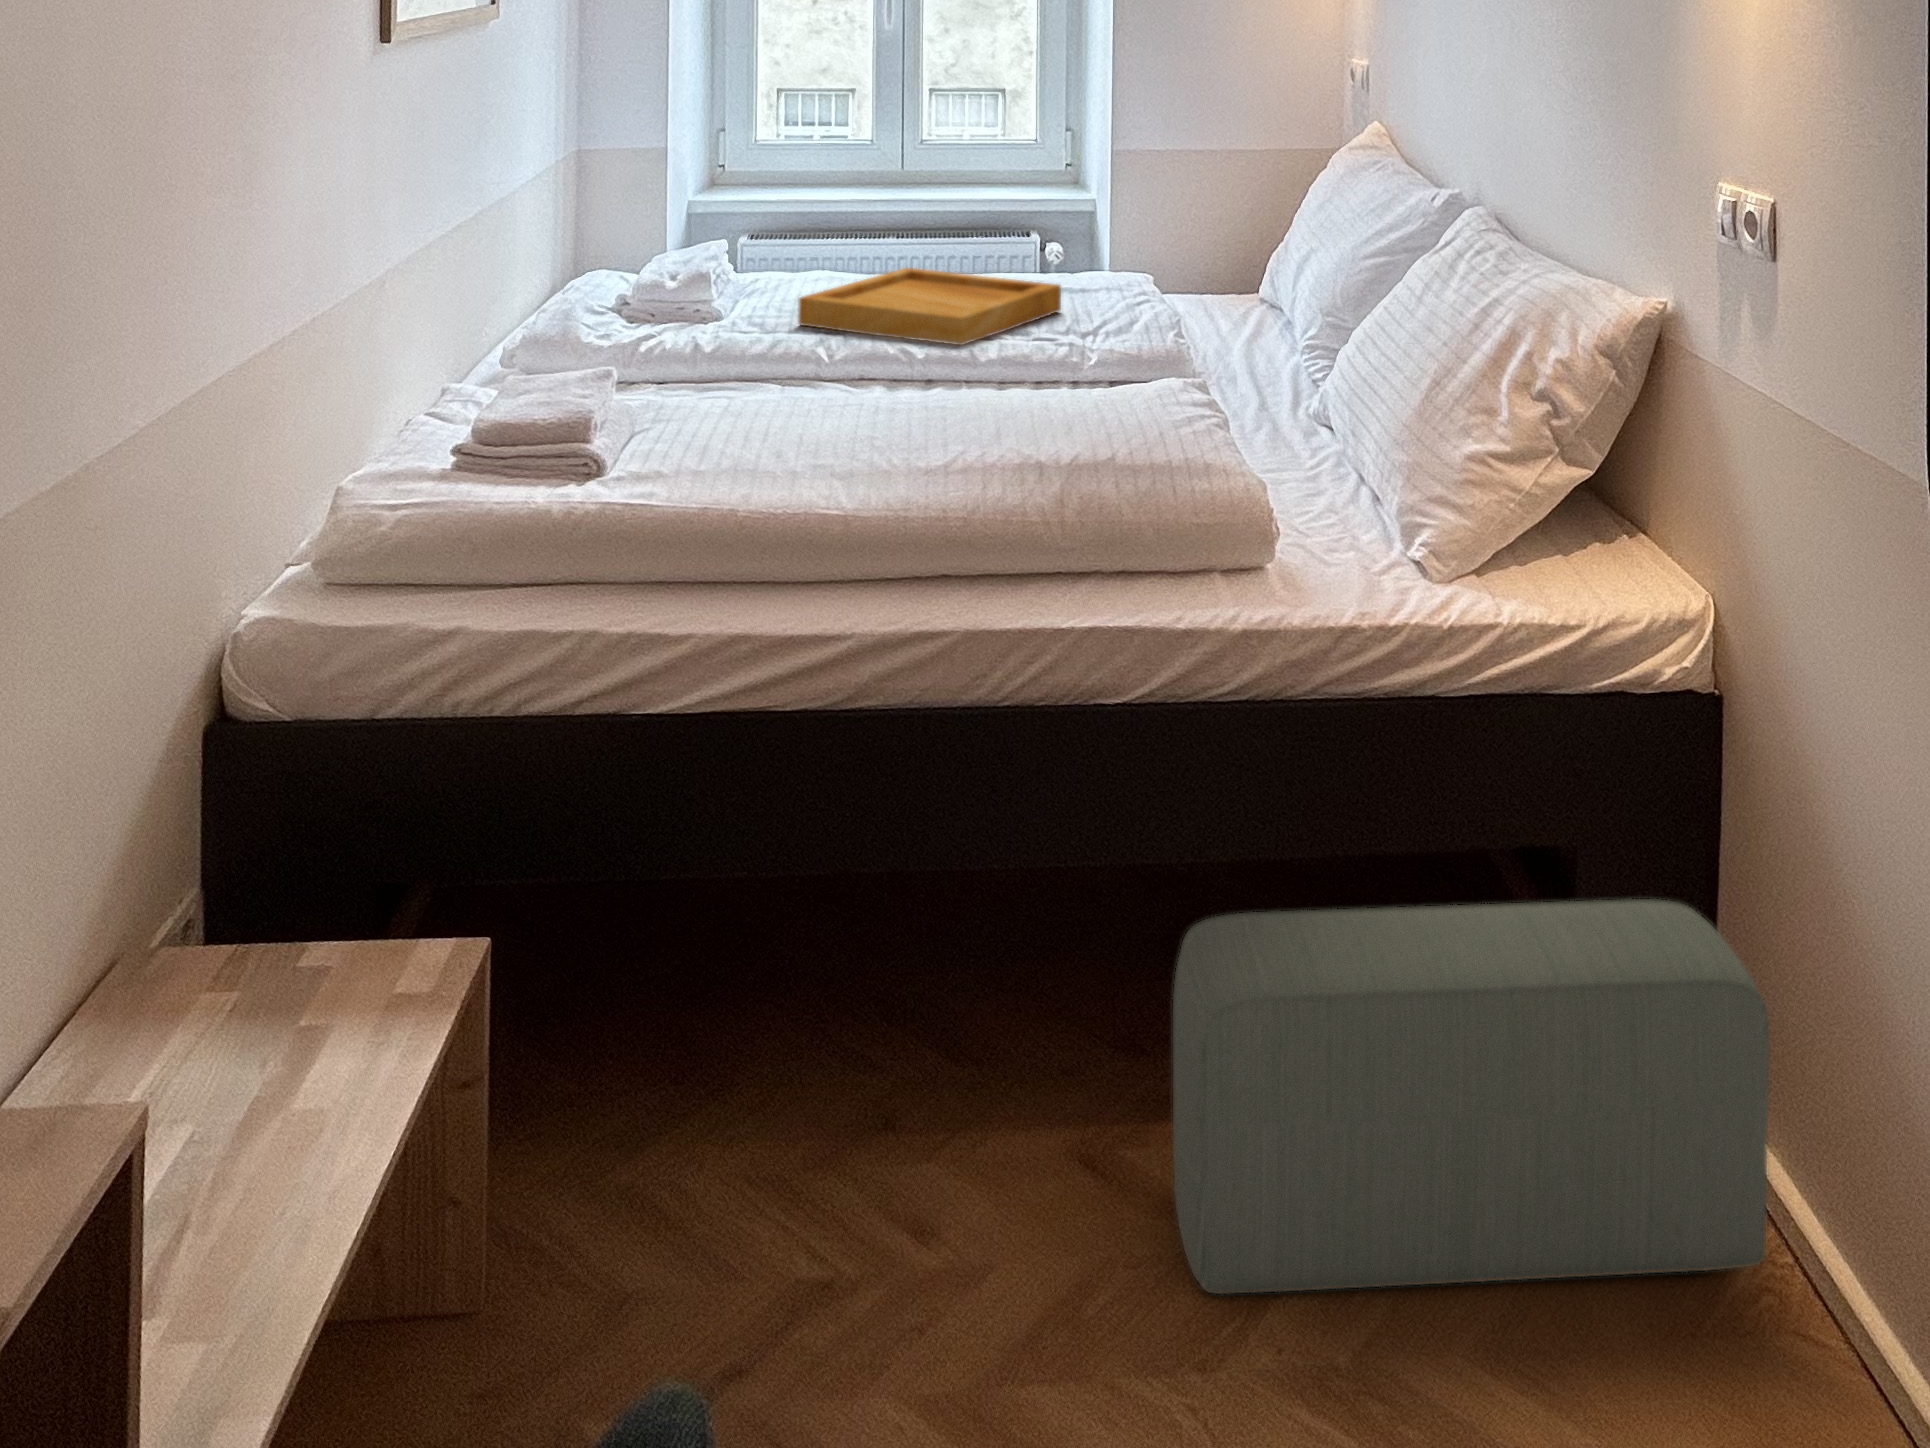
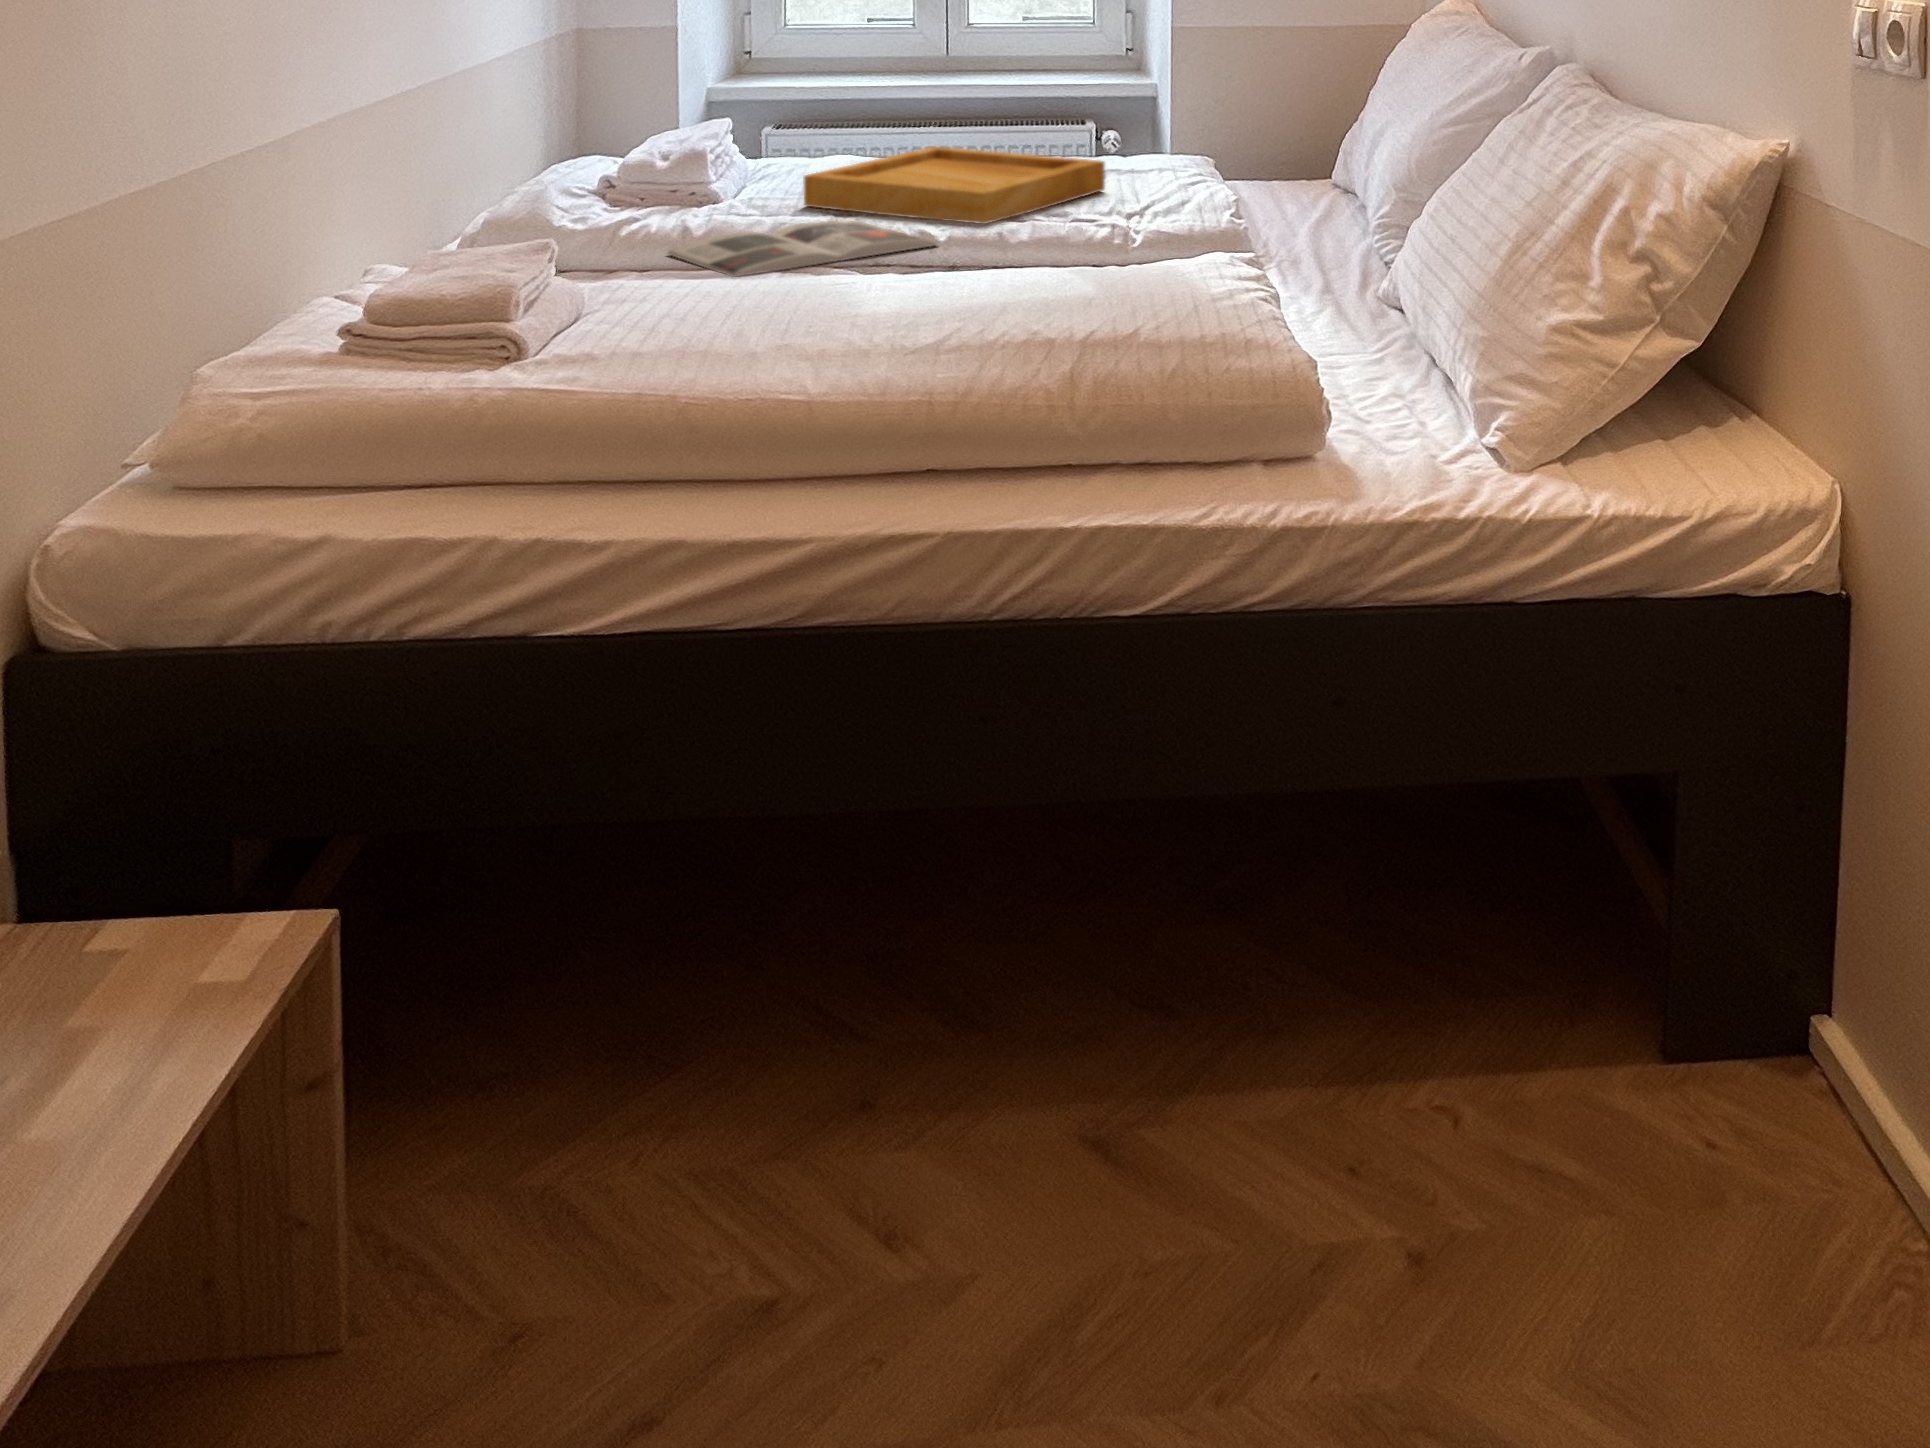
magazine: none [692,342,927,398] -> present [668,221,937,277]
pouf: present [1173,899,1770,1294] -> none [1198,837,1908,1309]

